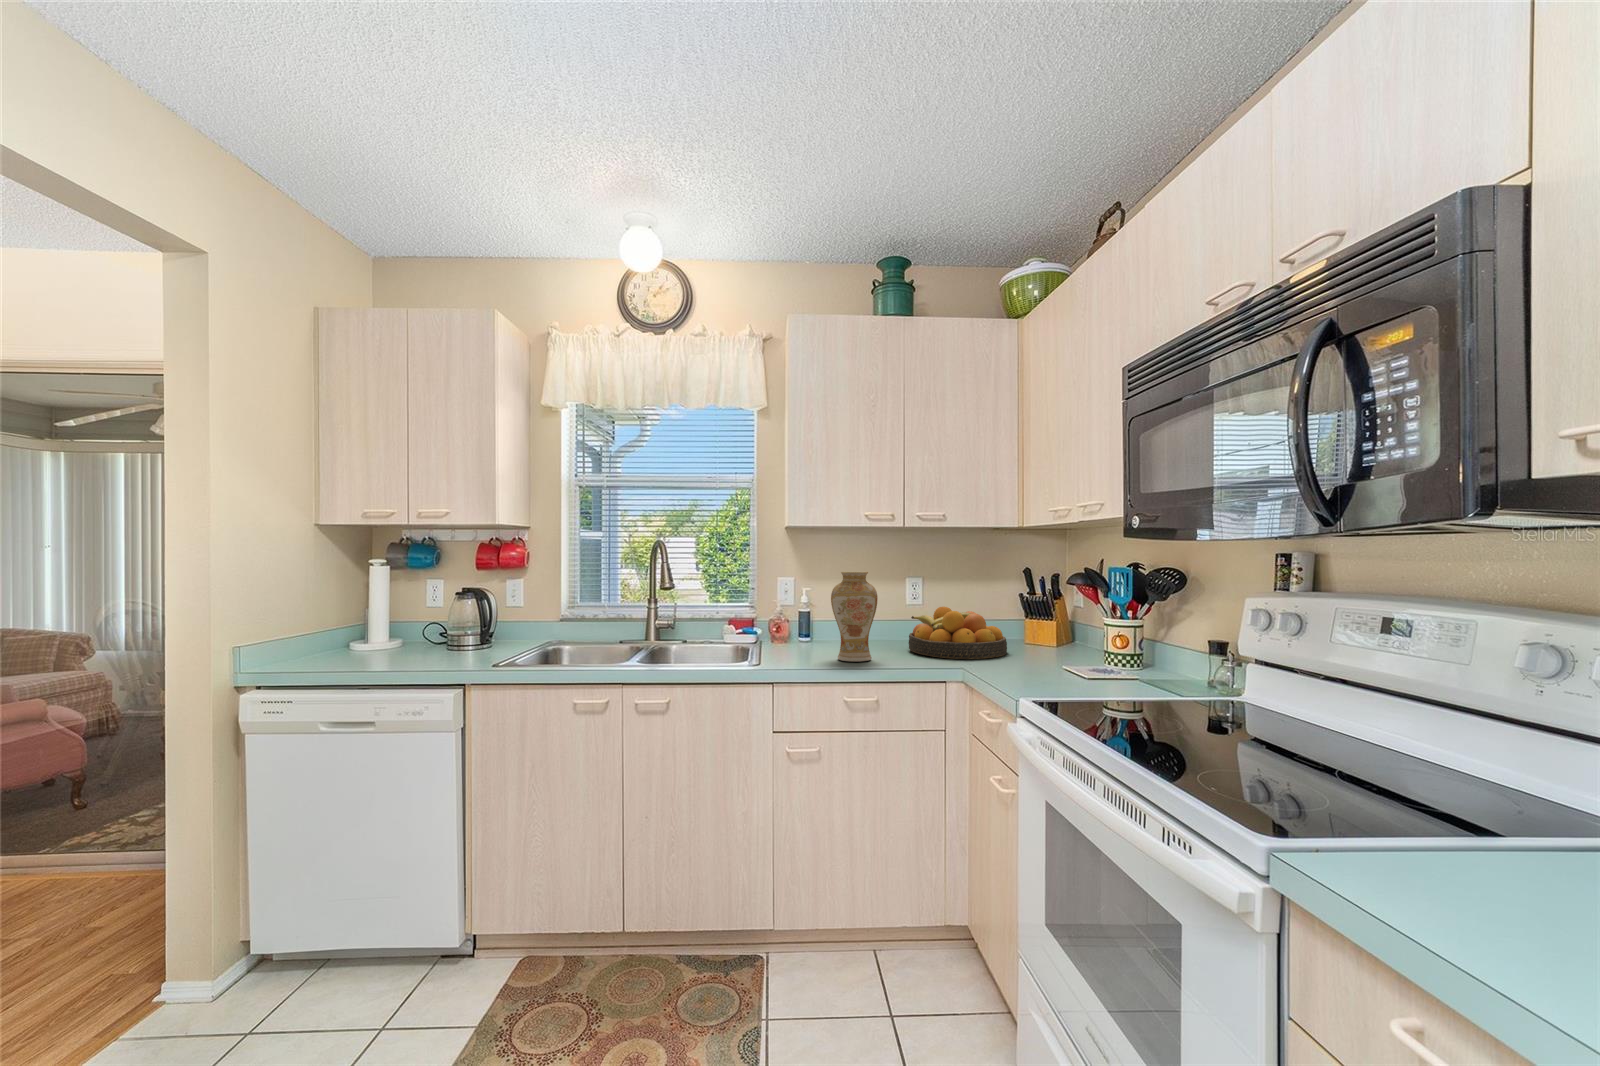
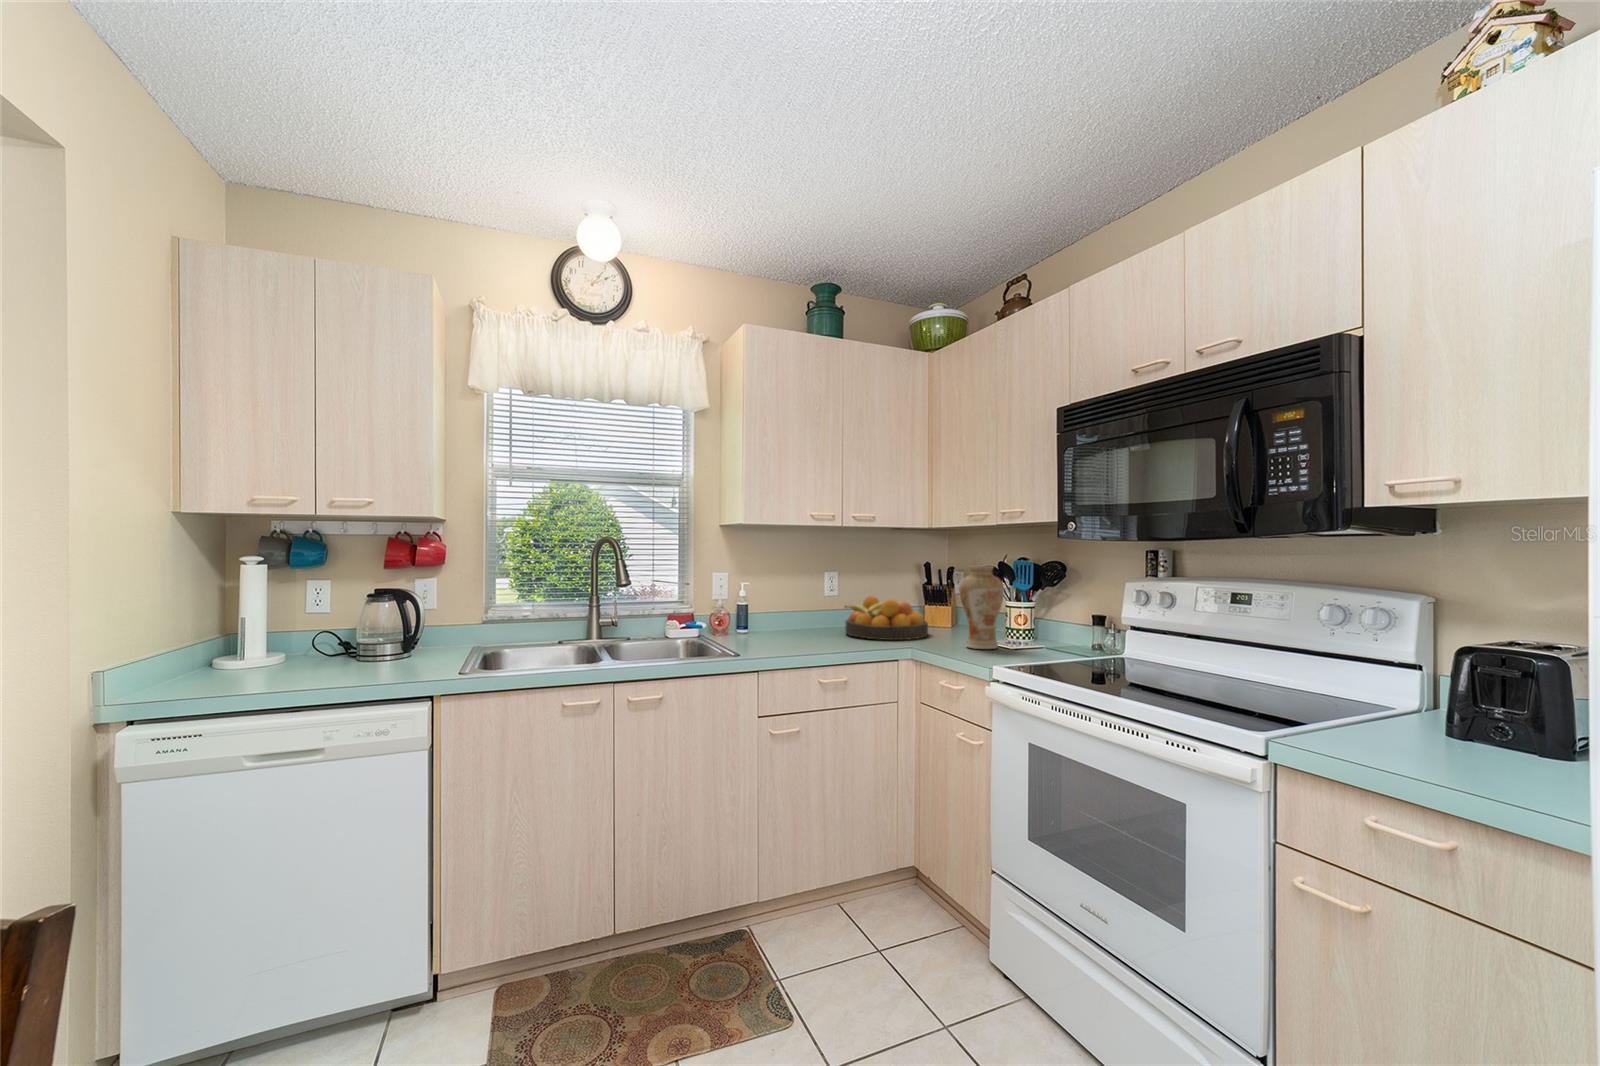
vase: present [831,572,878,662] -> present [959,566,1004,649]

